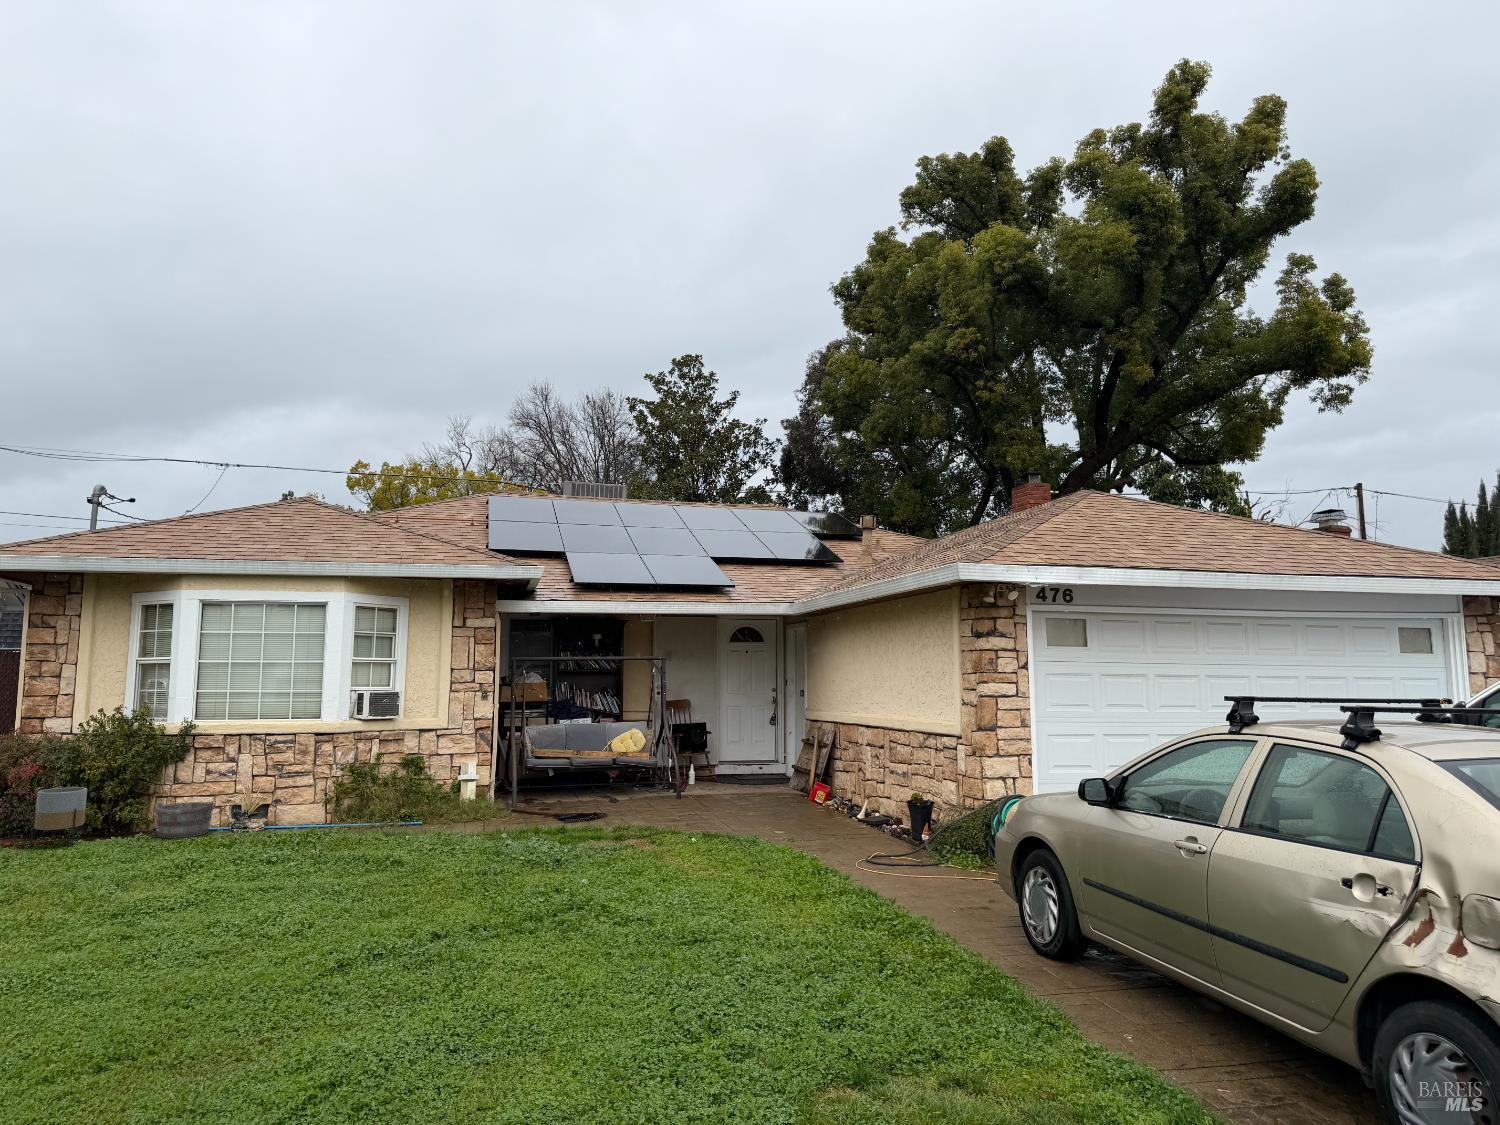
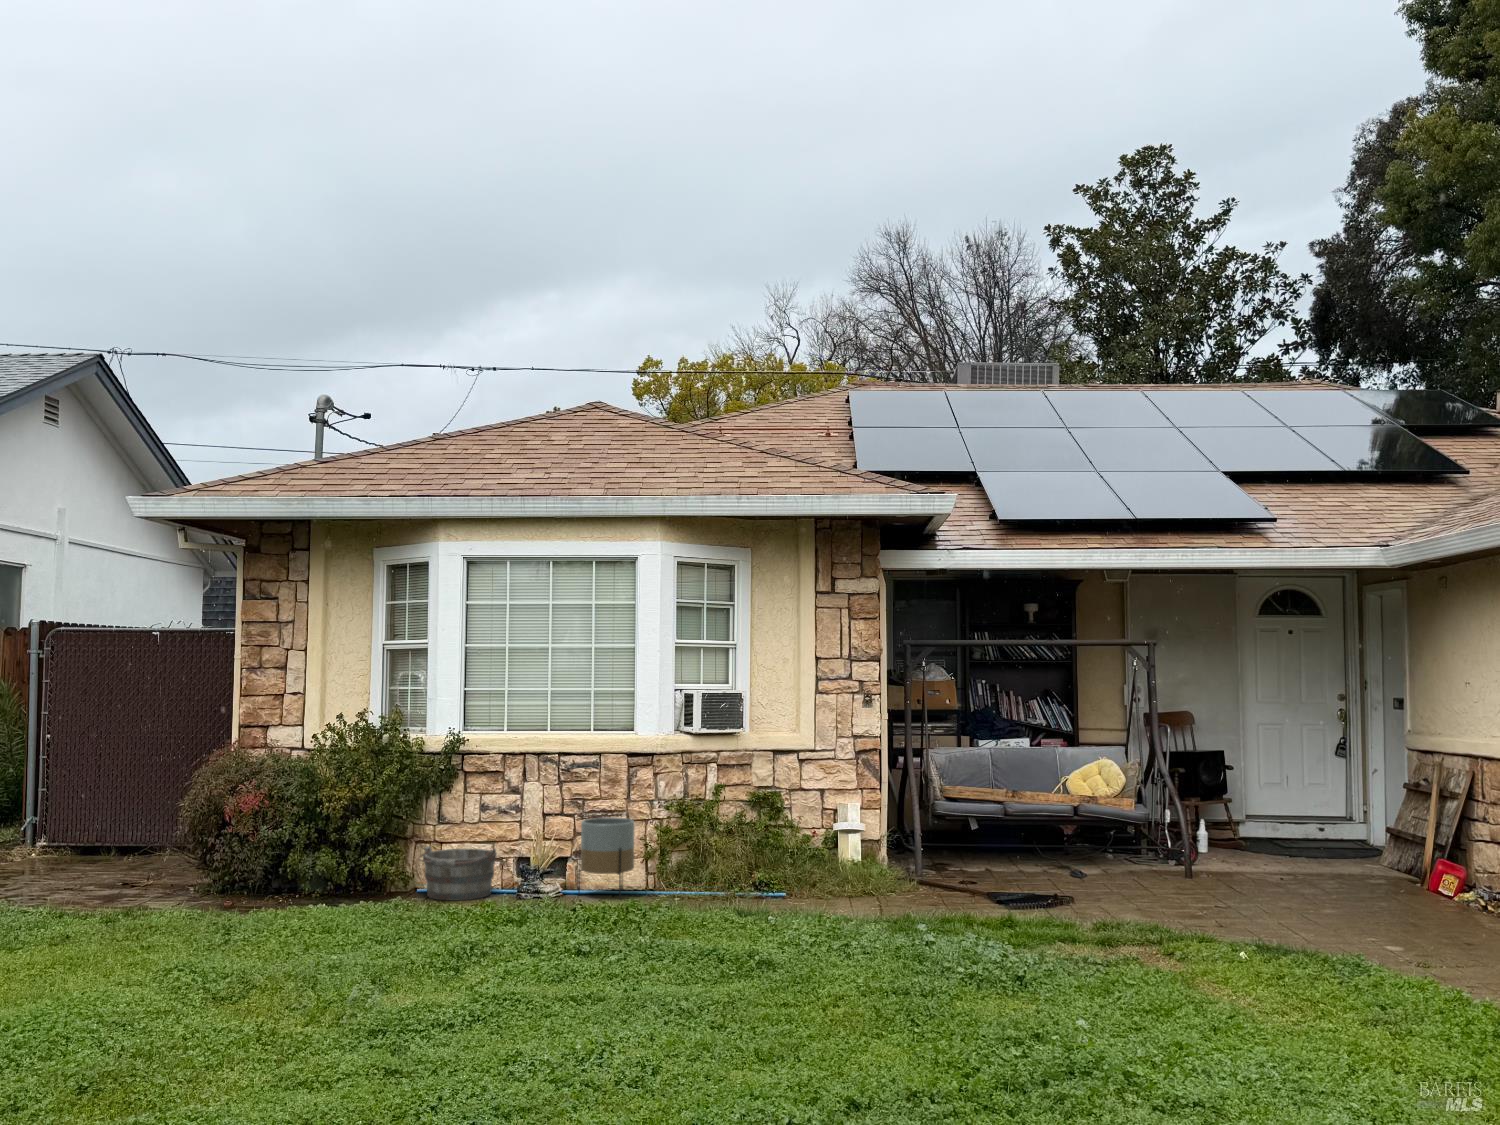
planter: present [30,787,87,848] -> present [578,818,634,899]

